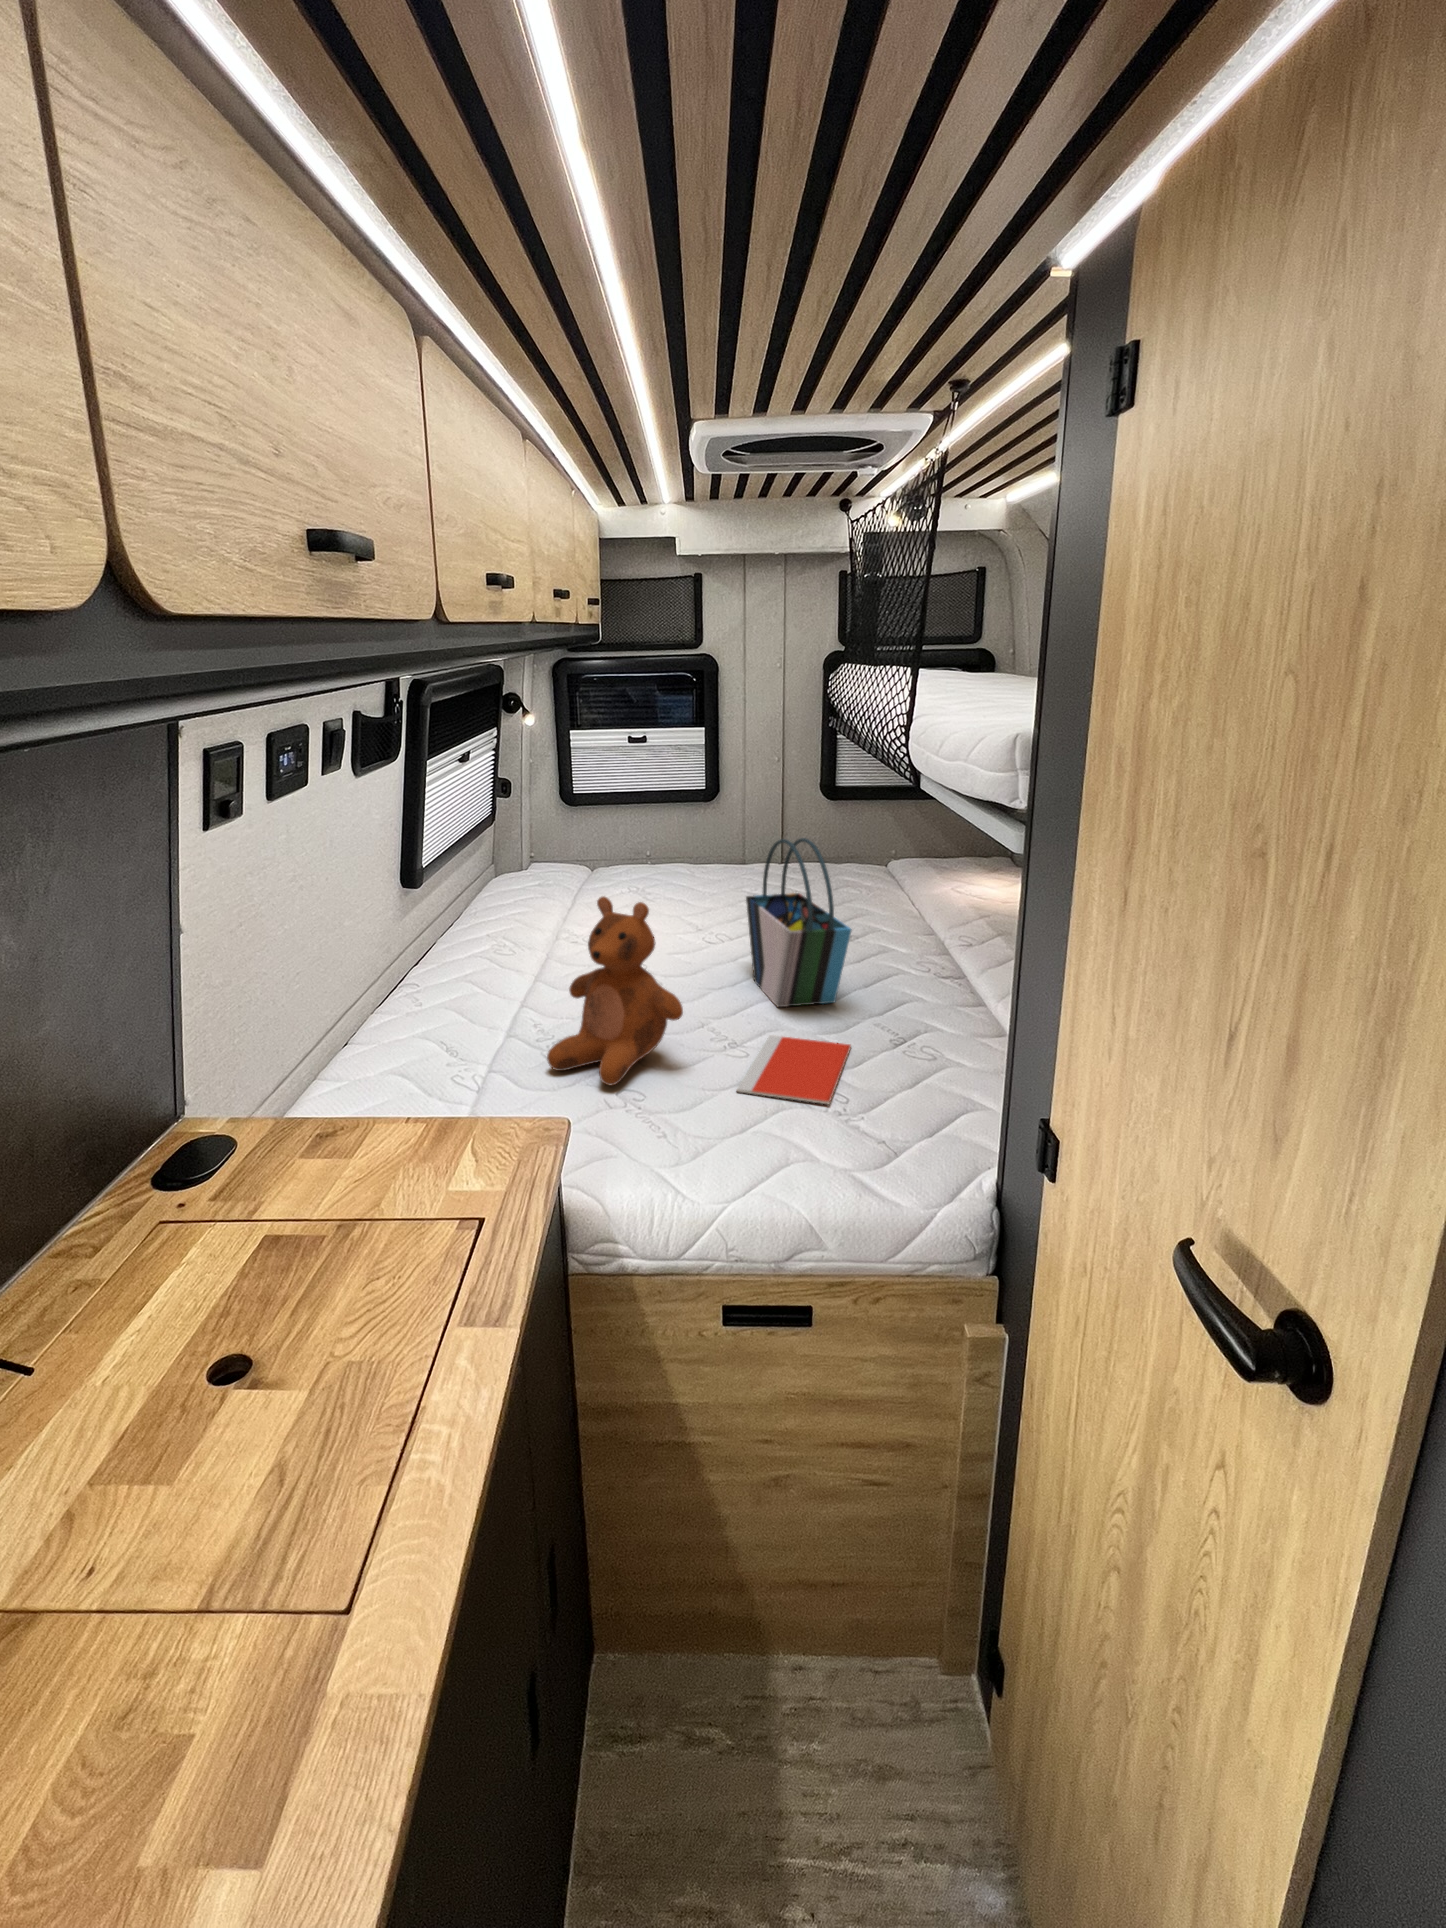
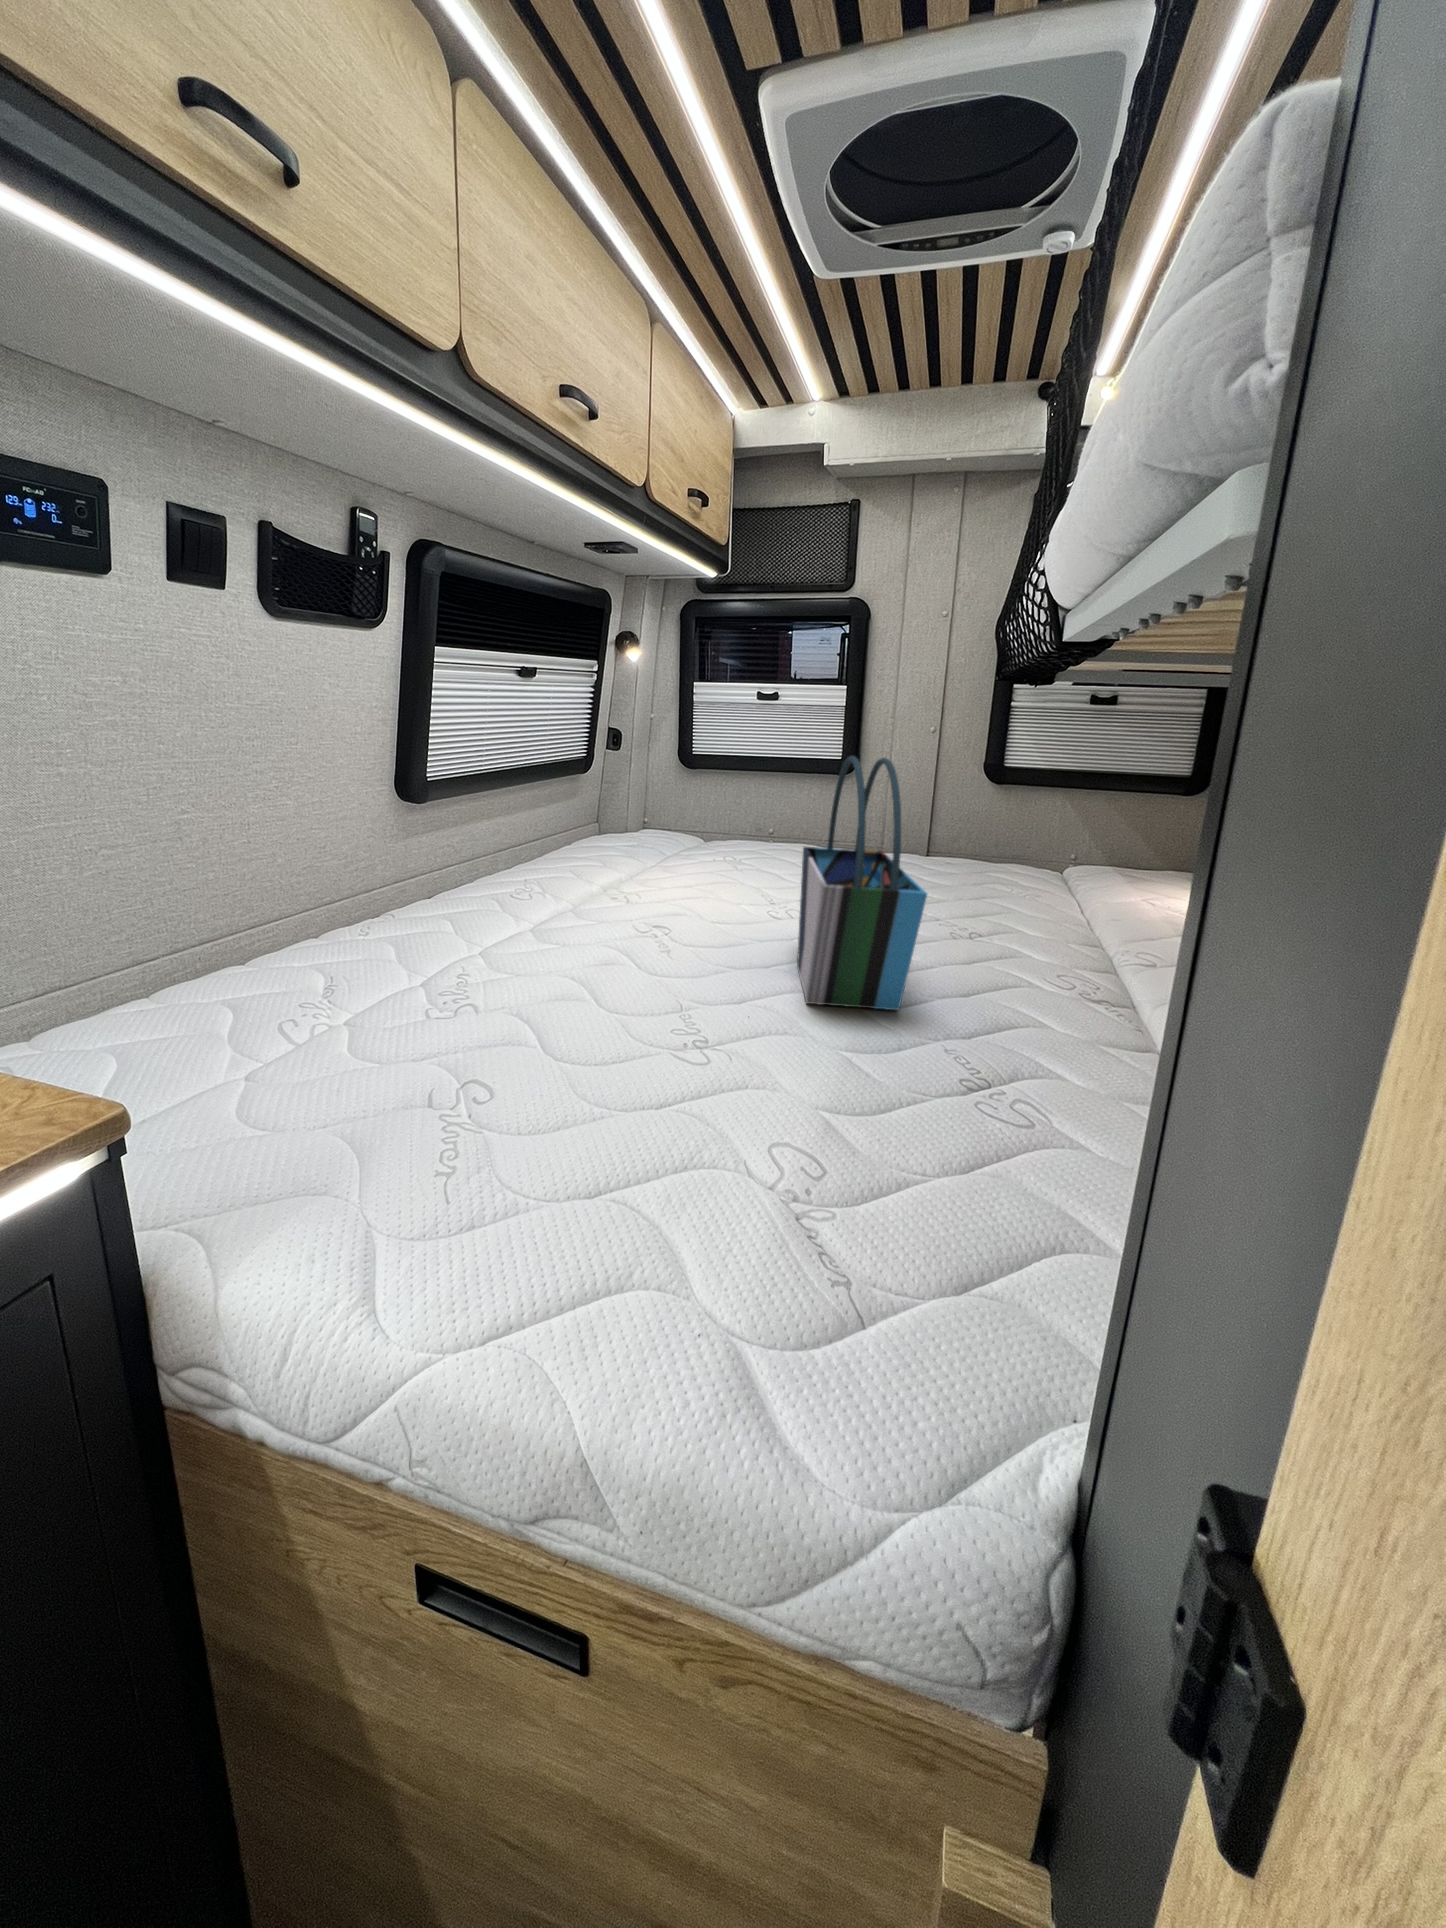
teddy bear: present [547,896,683,1085] -> none [393,783,598,1073]
notebook: present [737,1035,851,1104] -> none [645,1040,890,1176]

